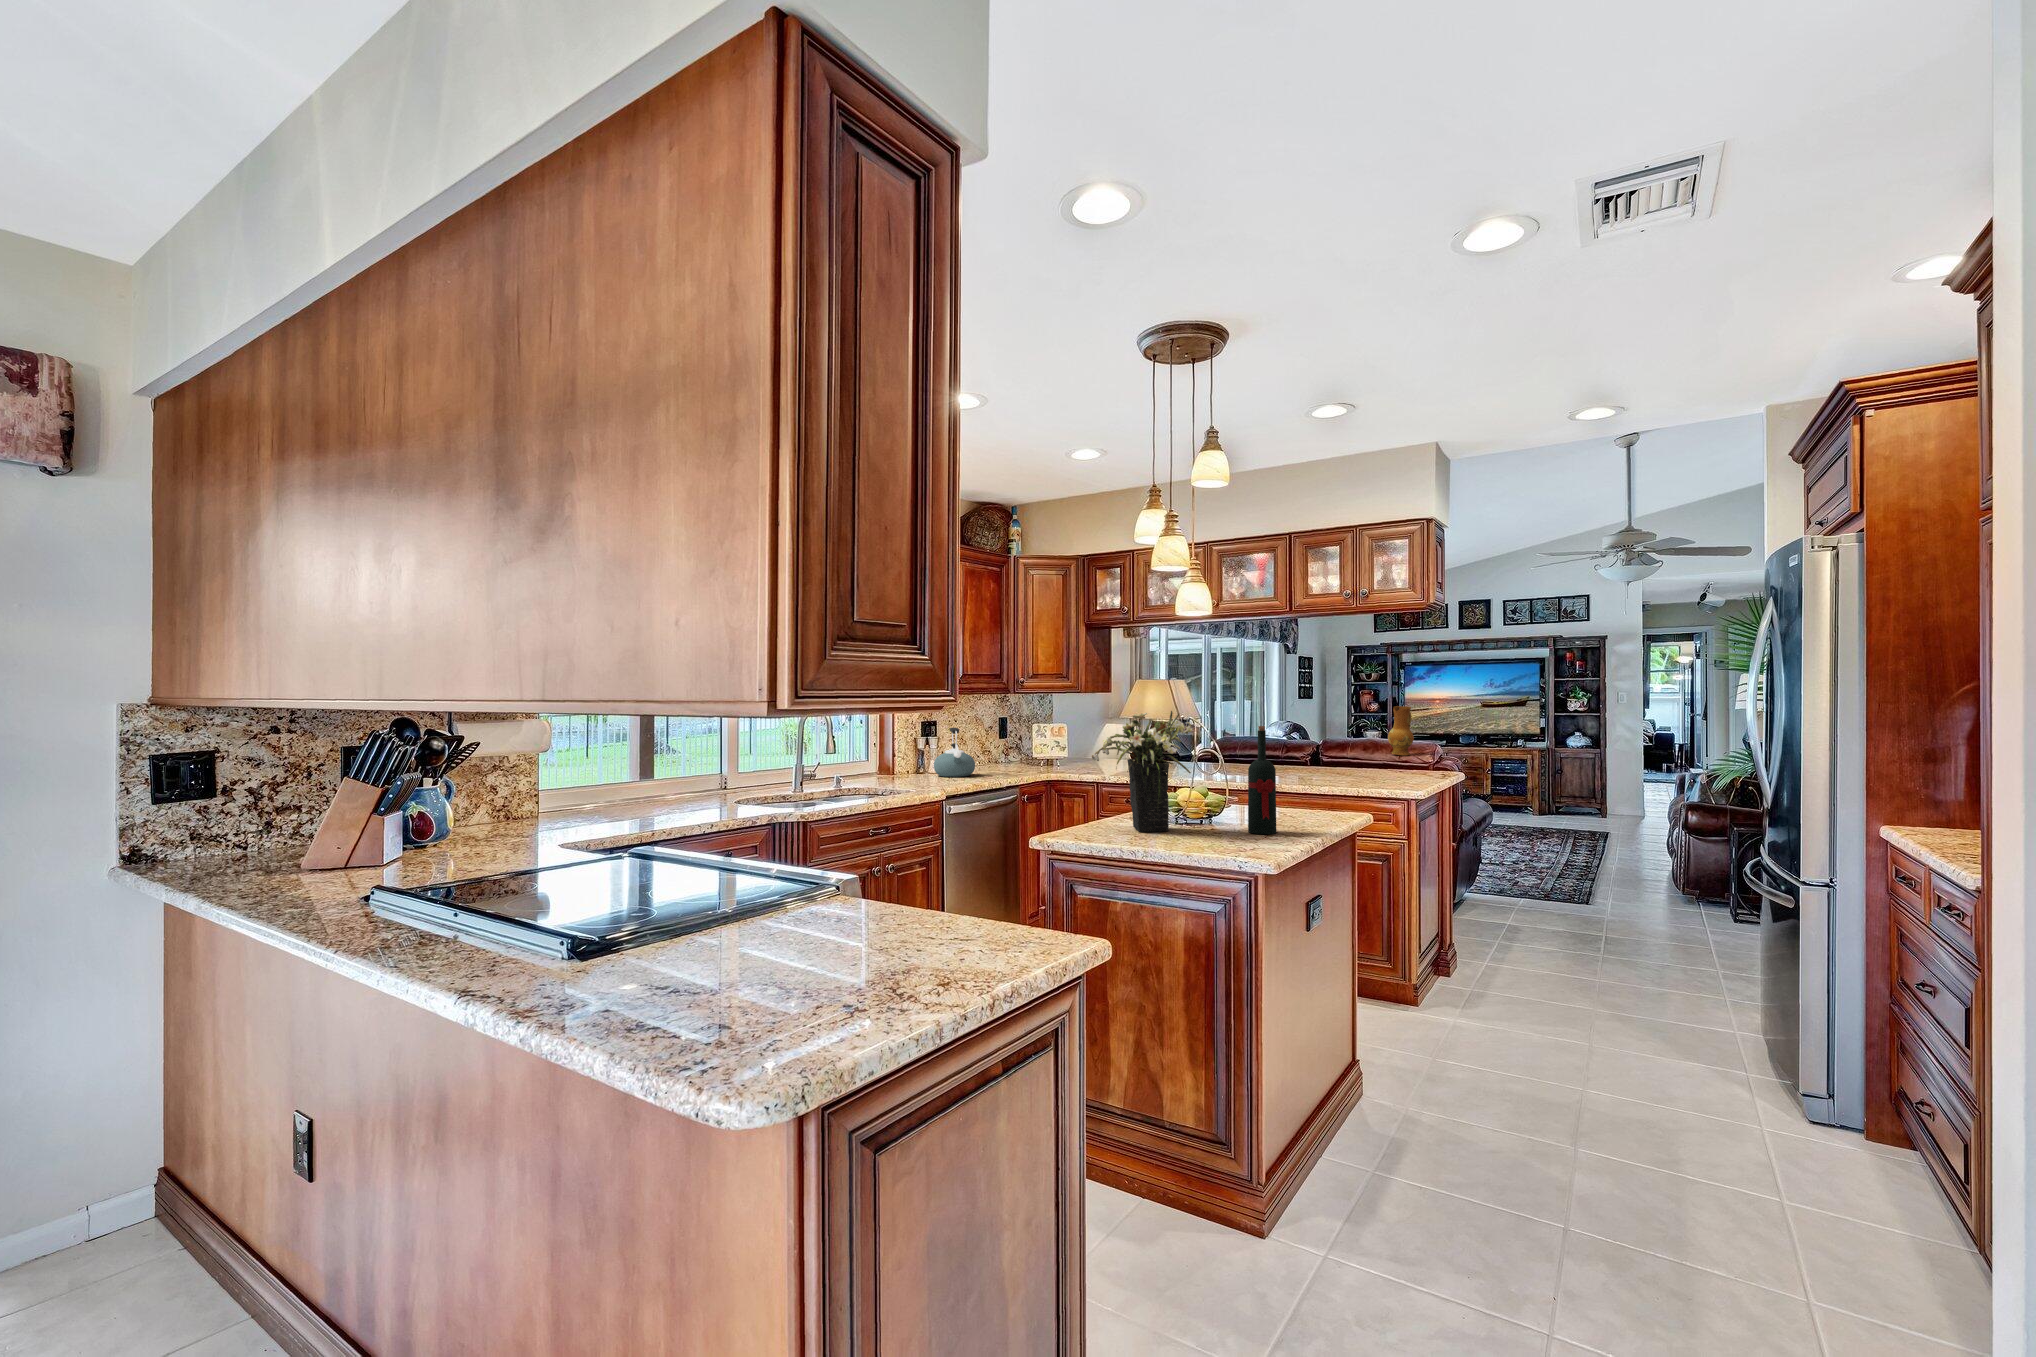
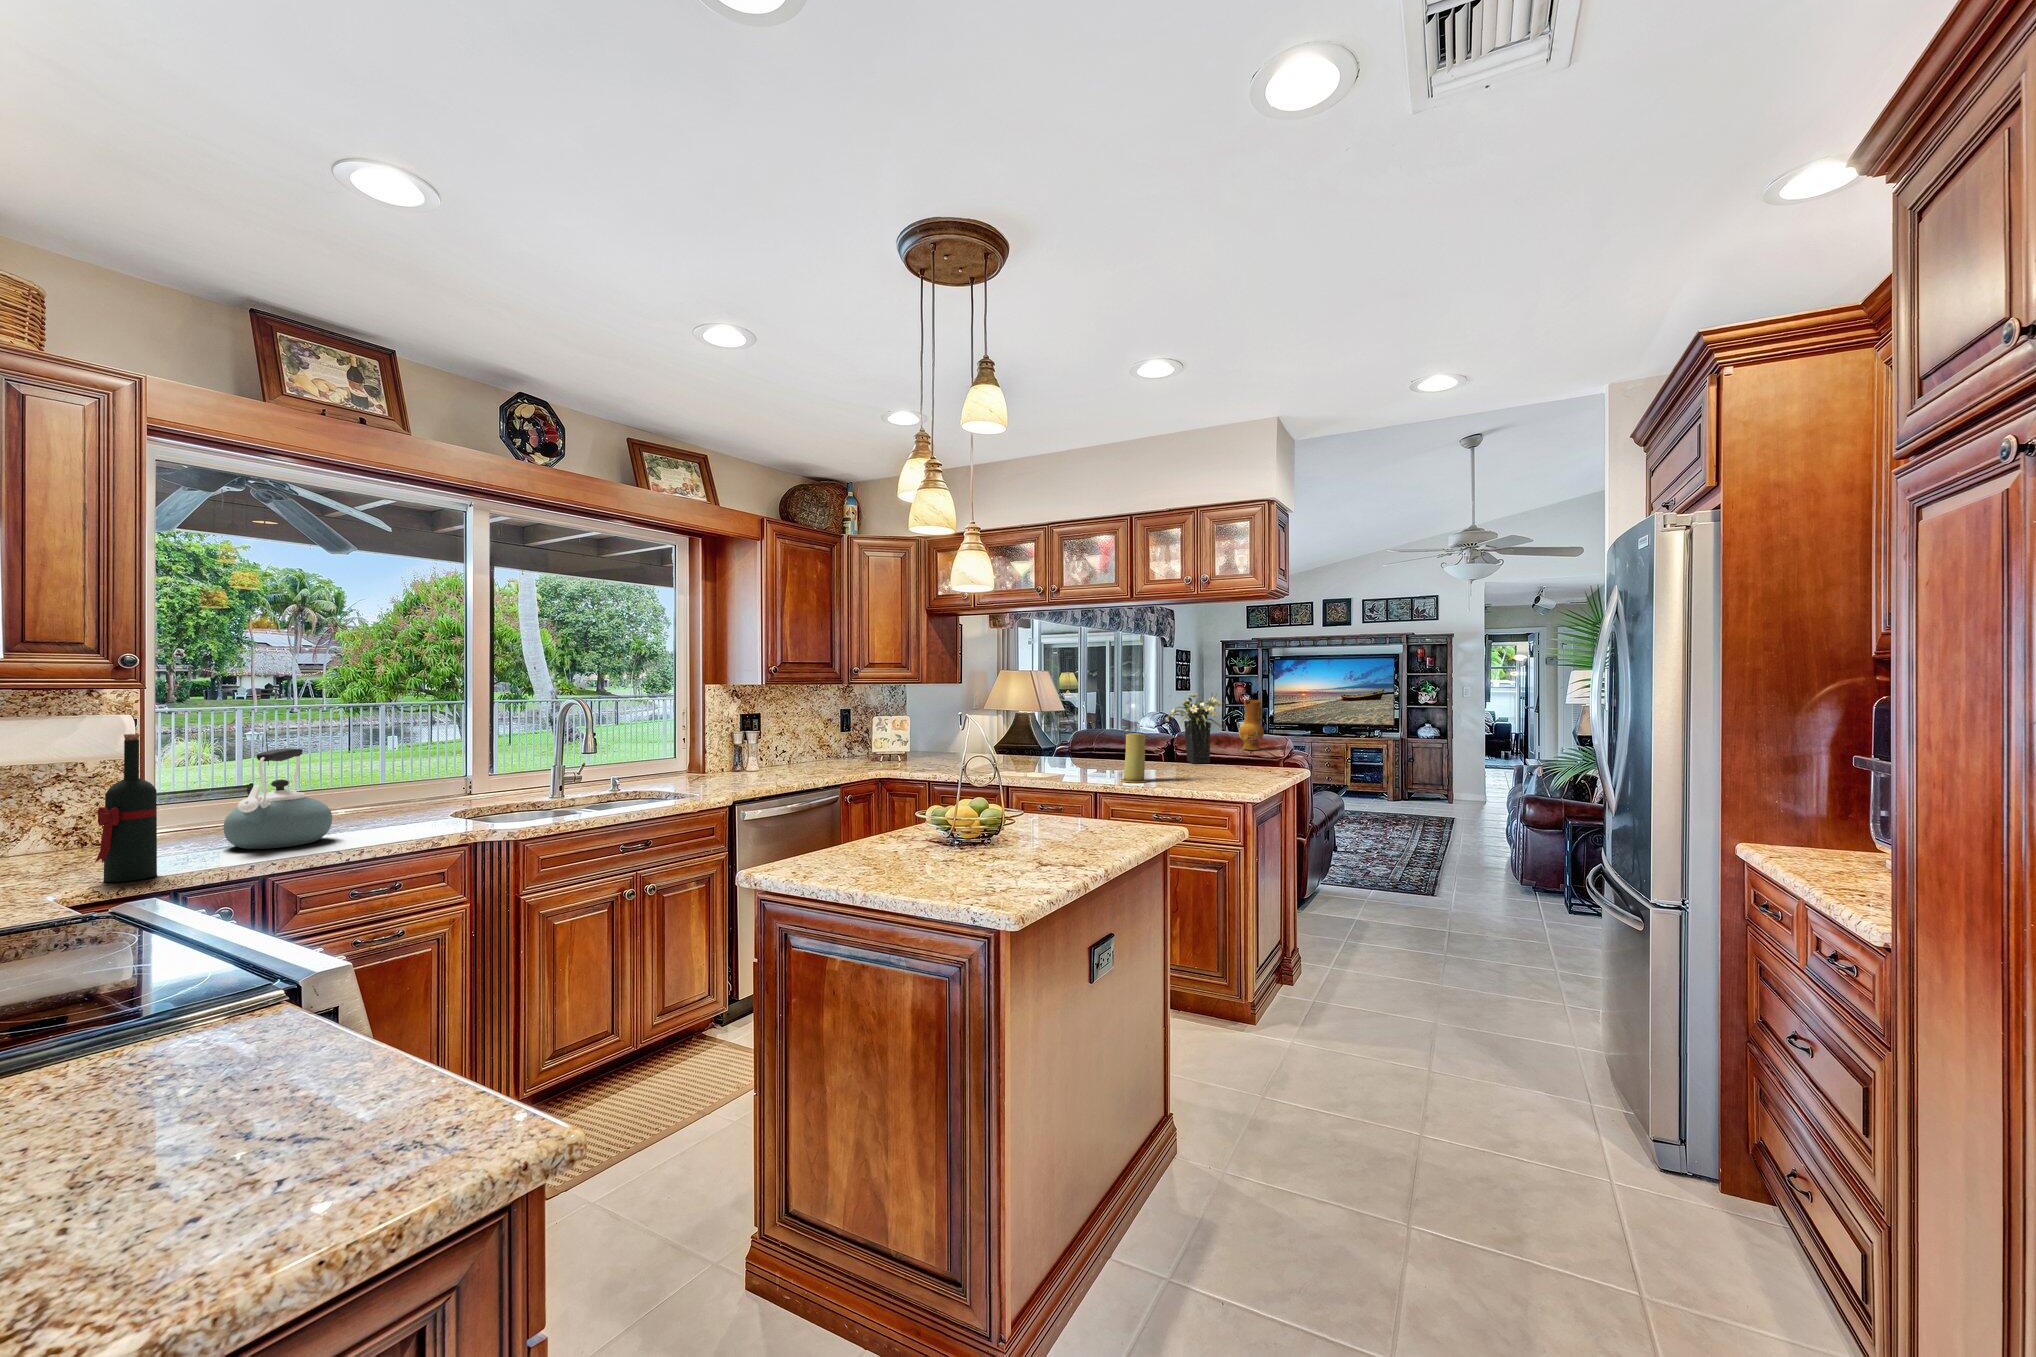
flower arrangement: present [1092,711,1192,832] -> present [1165,693,1224,764]
wine bottle: present [1248,726,1276,834] -> present [95,734,157,882]
kettle: present [934,728,975,777] -> present [223,748,332,849]
candle: none [1286,737,1312,782] -> present [1121,733,1147,782]

